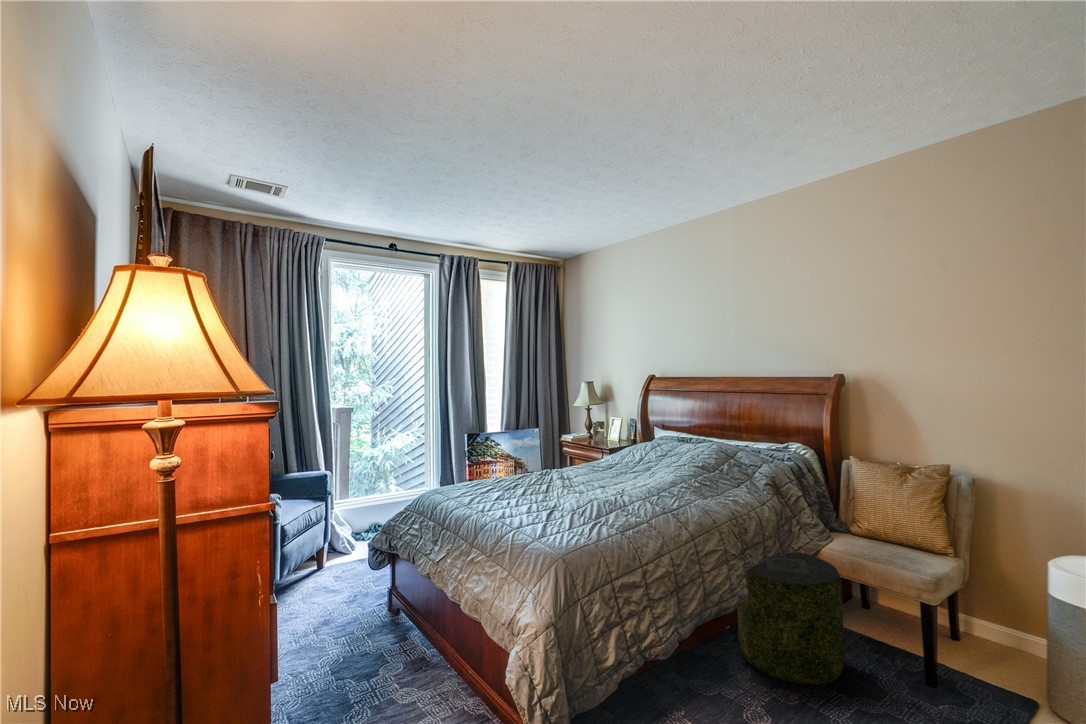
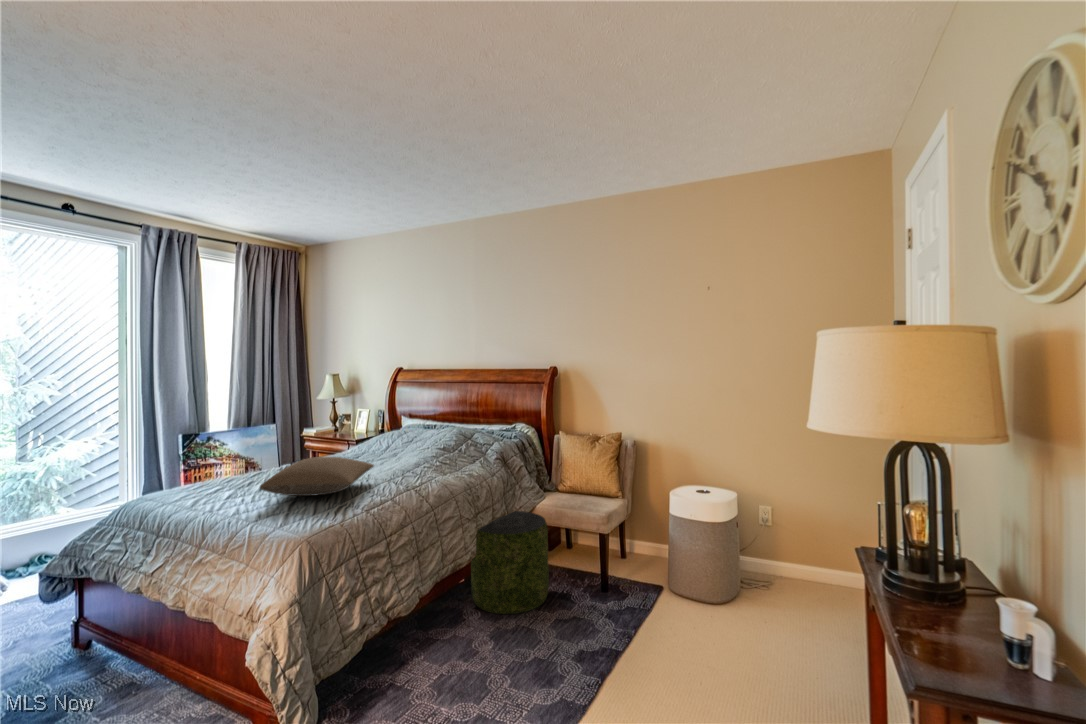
pillow: none [521,468,628,507] -> present [260,457,374,496]

